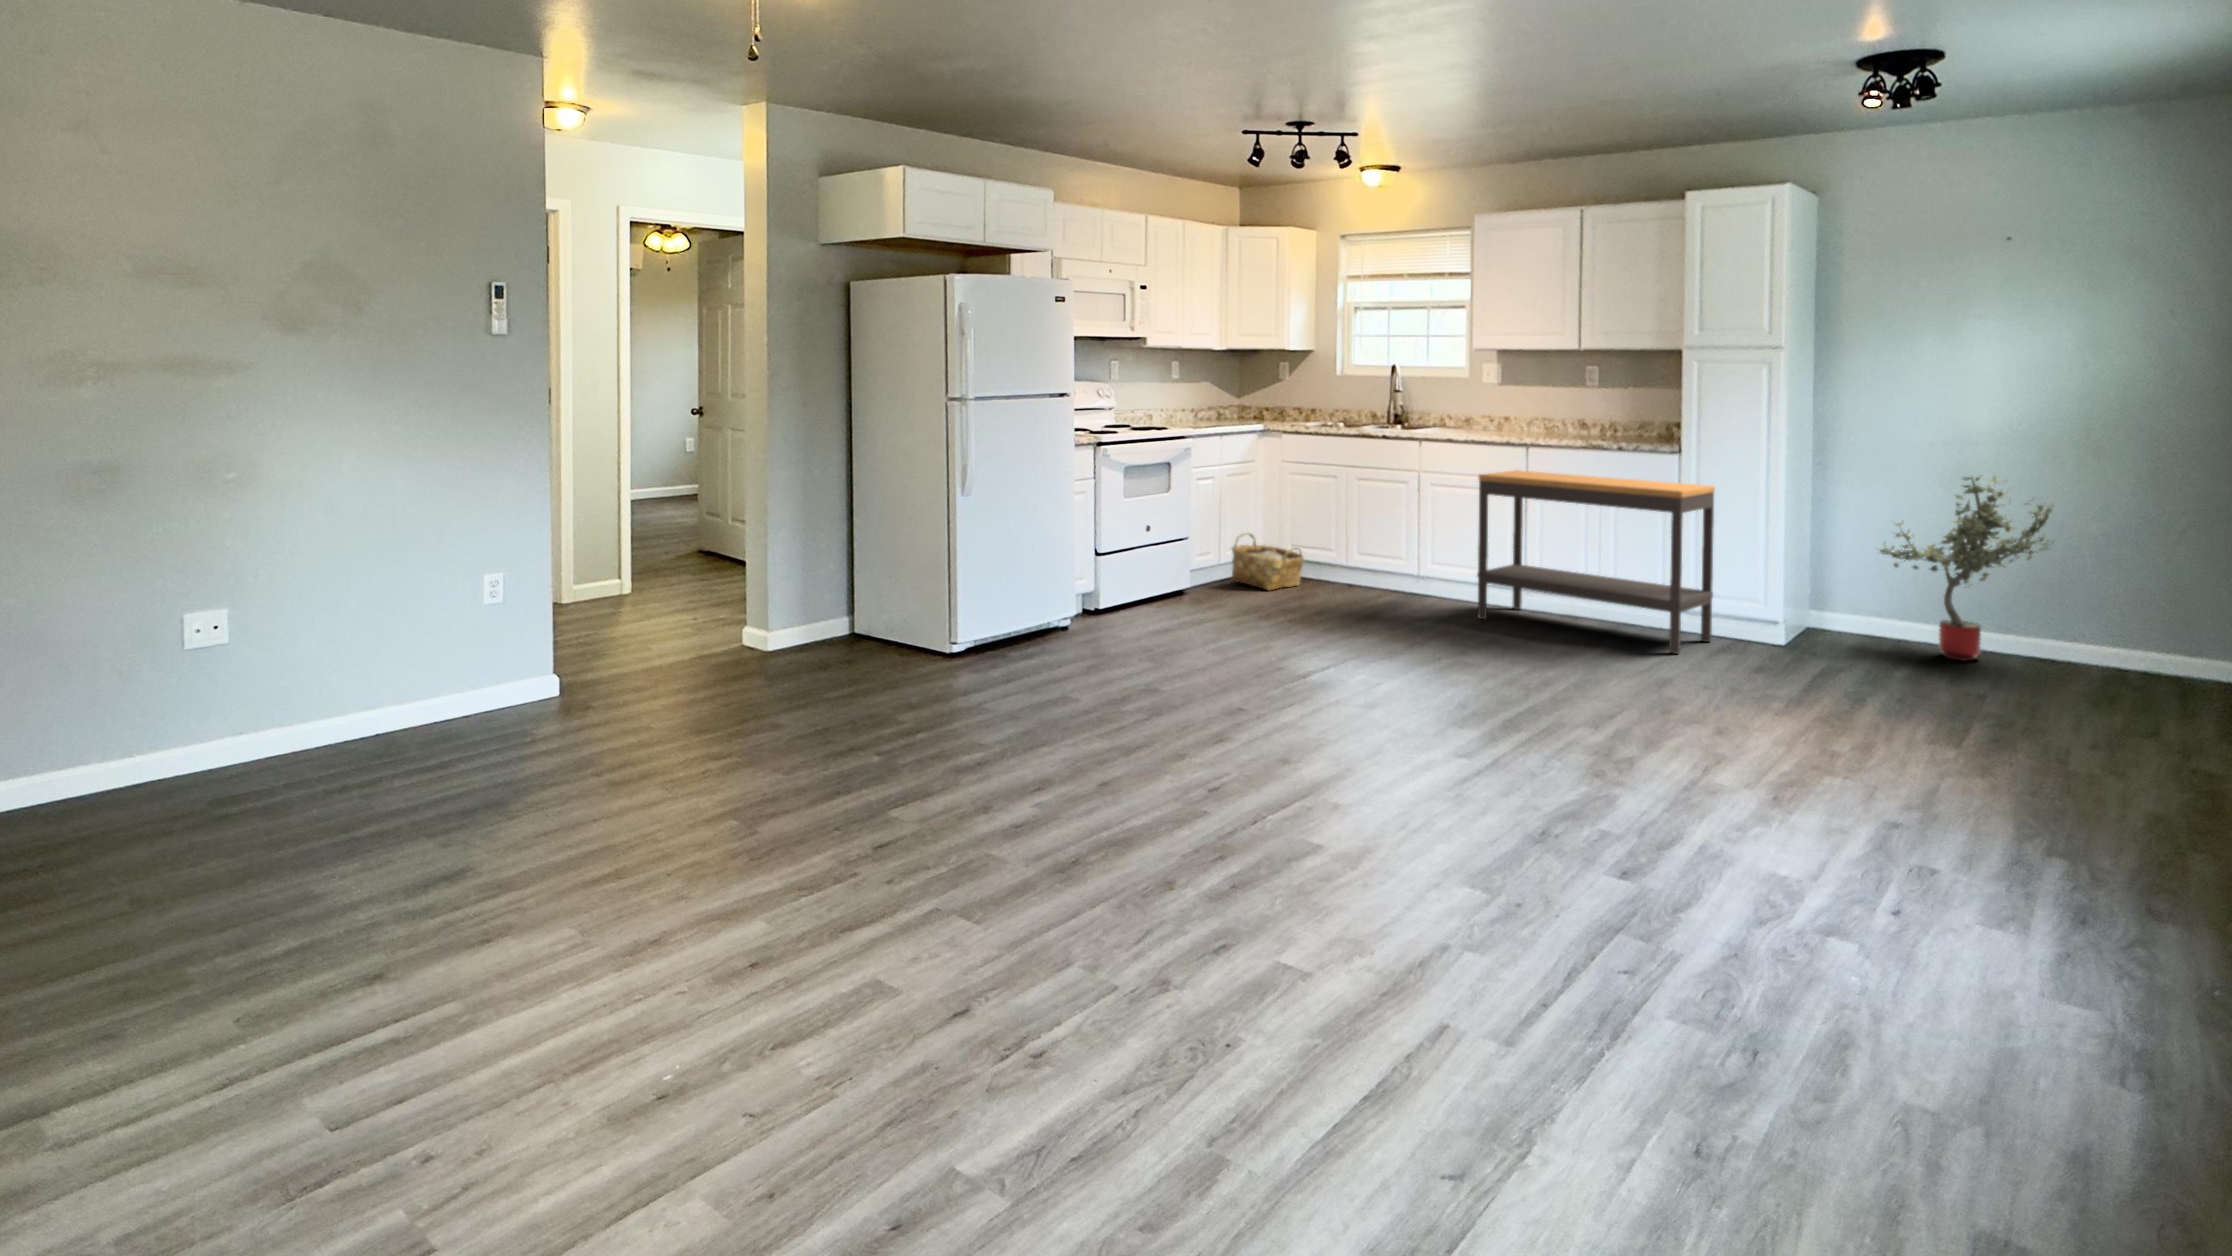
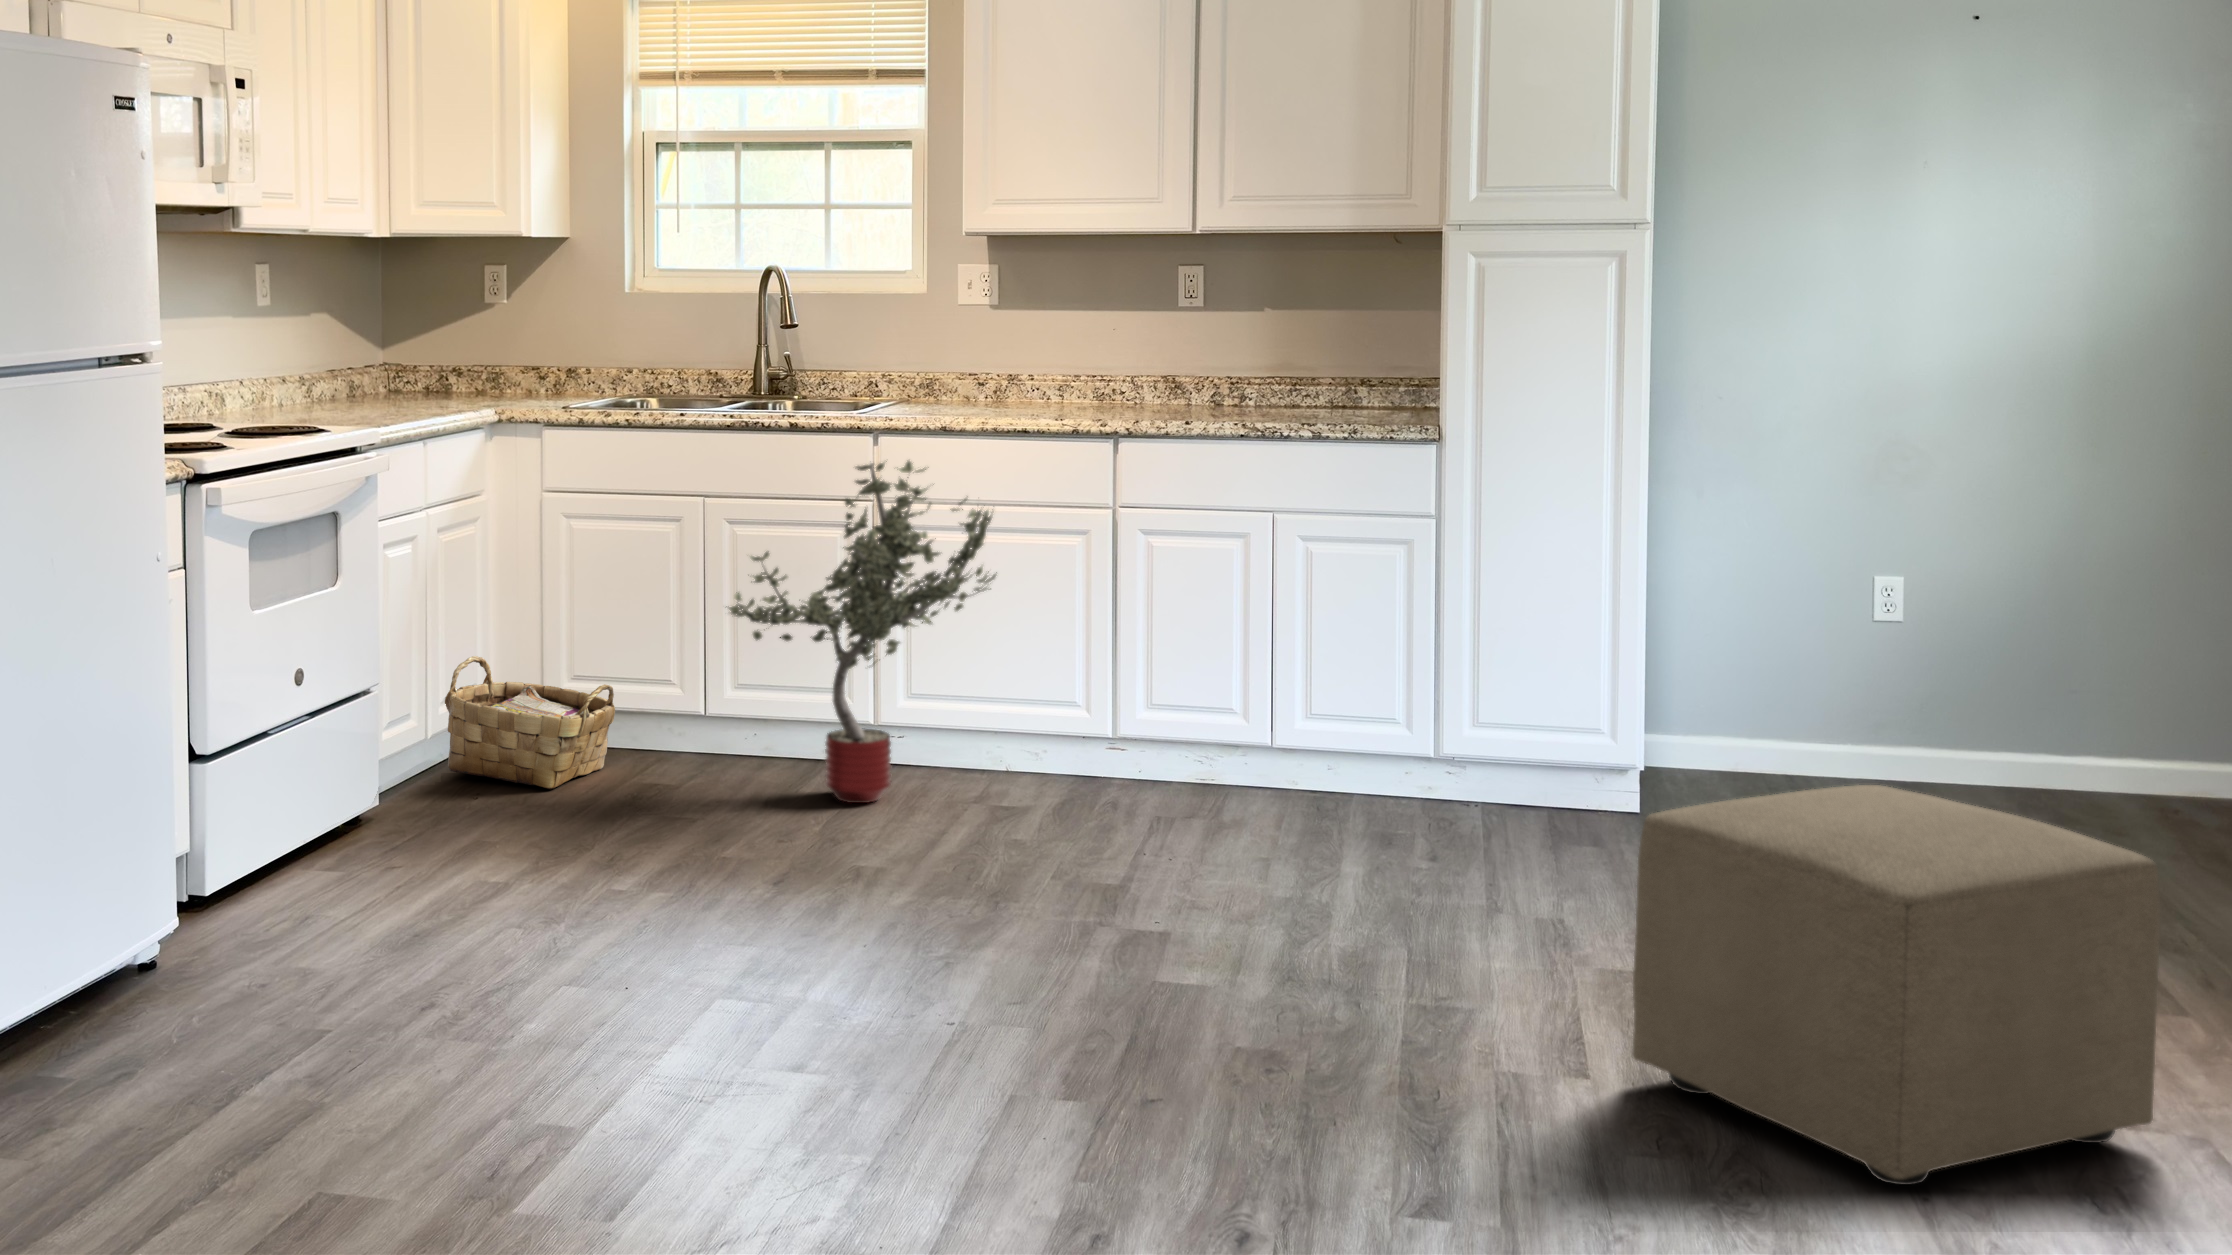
console table: present [1477,470,1715,654] -> none [1048,488,1529,859]
potted tree: present [1880,476,2053,661] -> present [726,461,997,803]
ottoman: none [1610,608,1828,772] -> present [1633,785,2160,1185]

